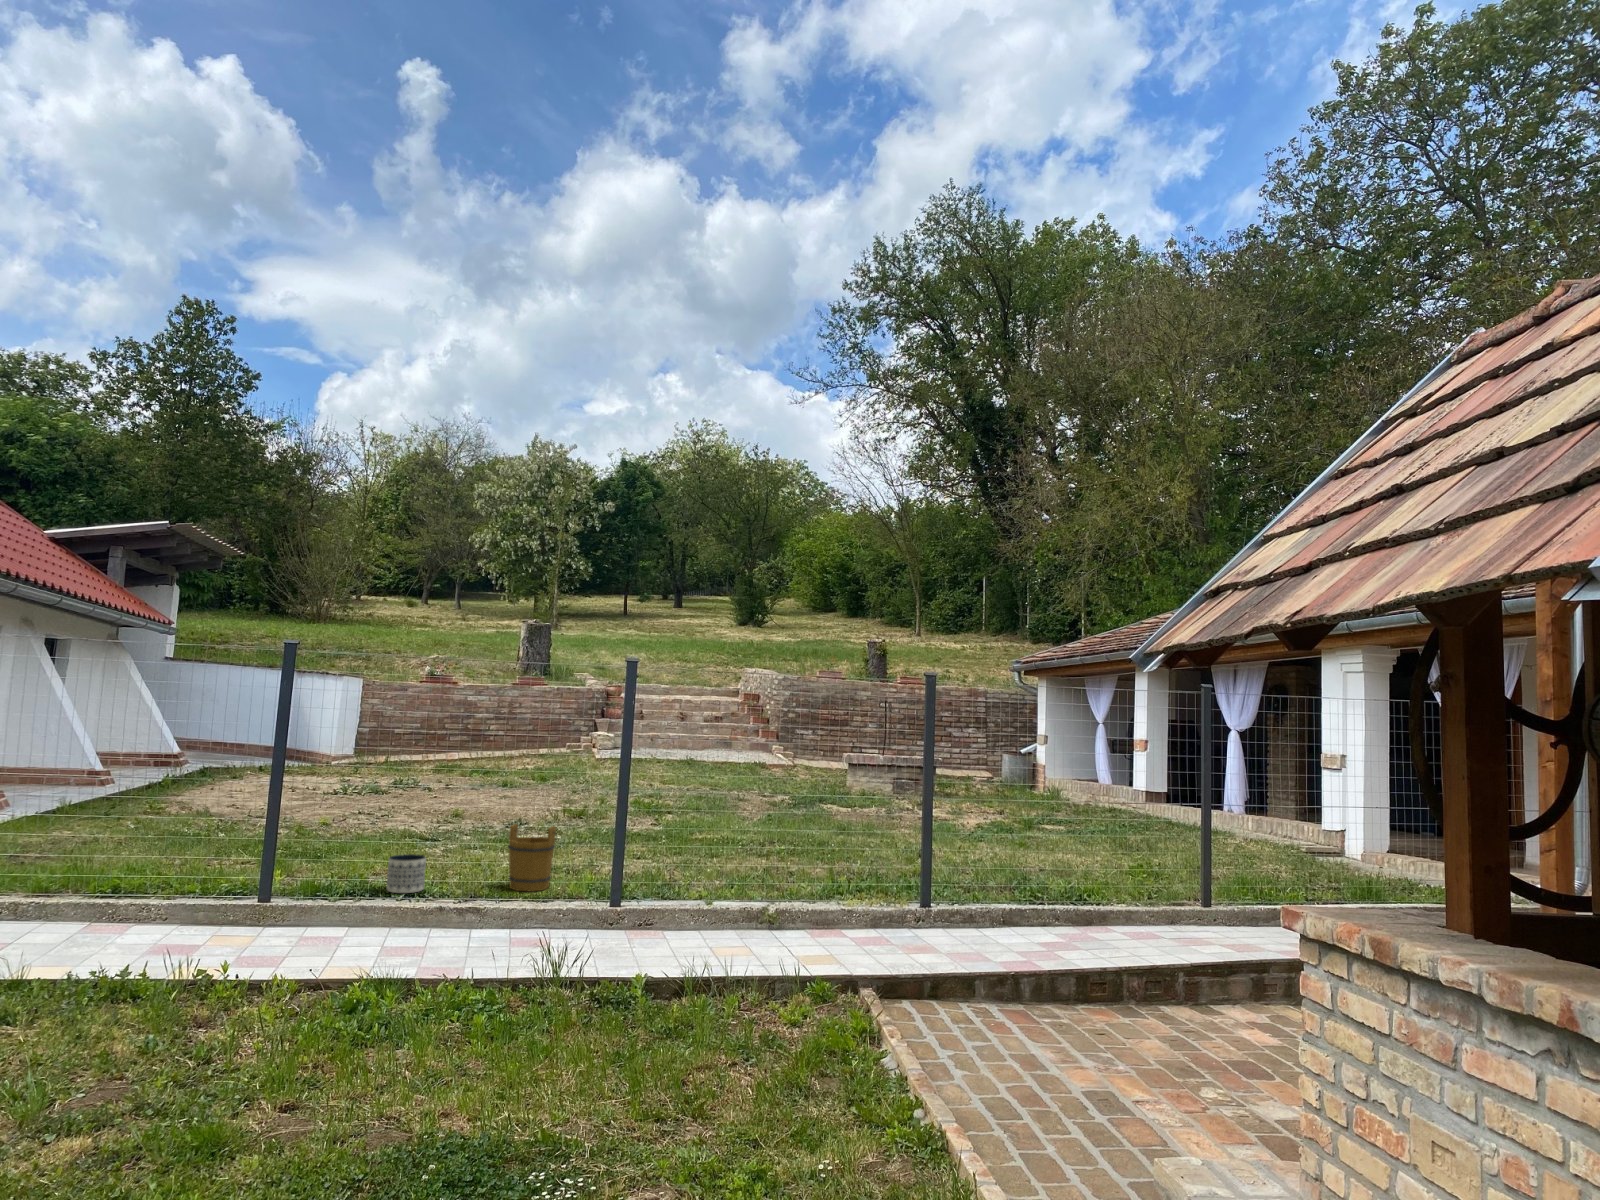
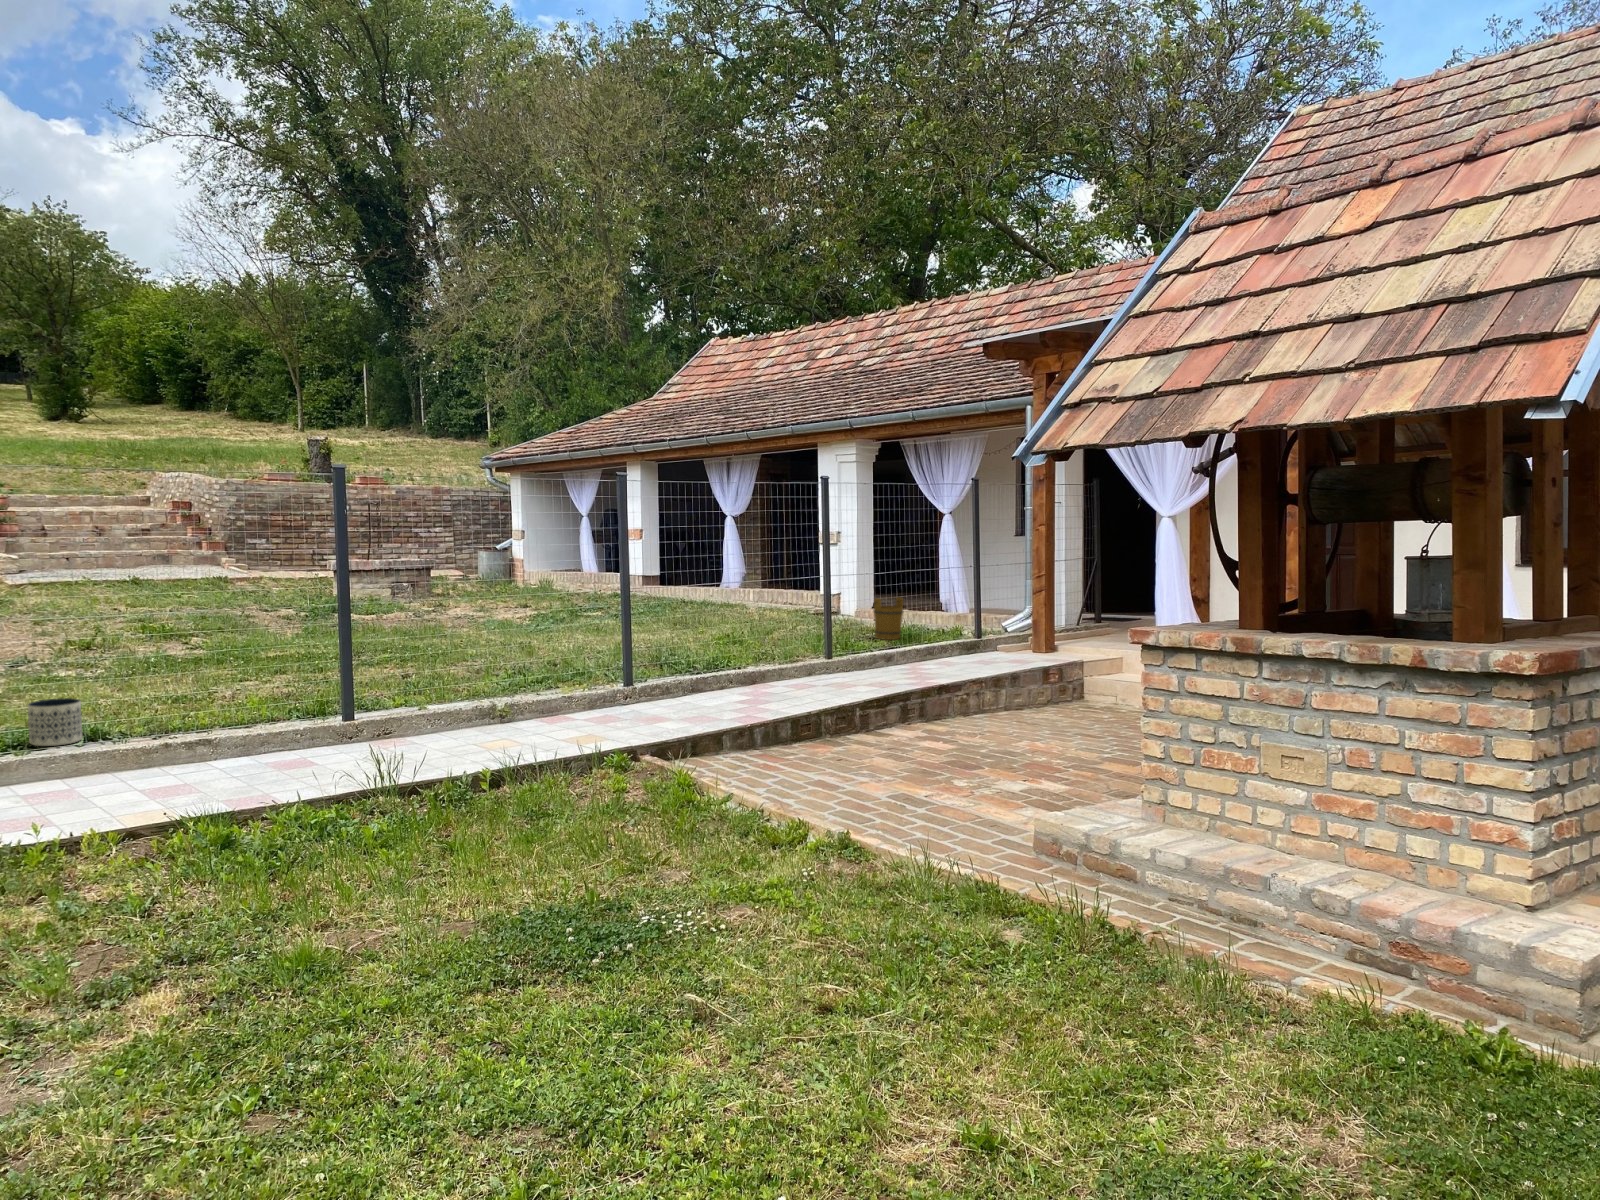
bucket: present [508,824,556,891] -> present [872,597,903,640]

